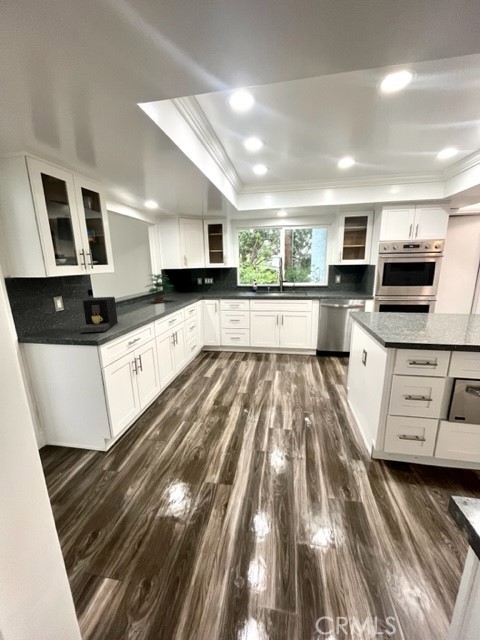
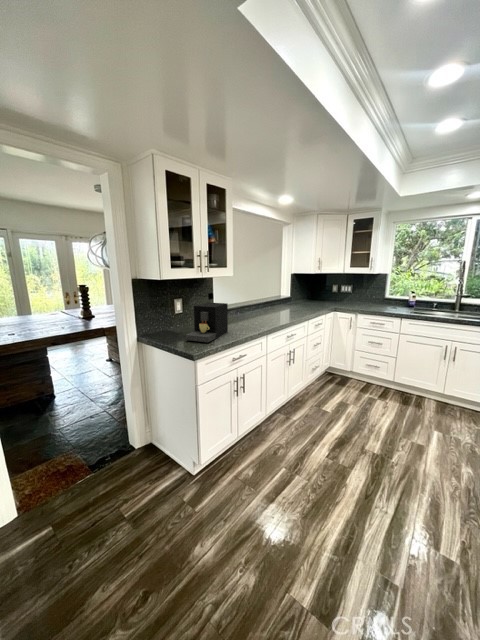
potted plant: present [147,274,172,303] -> none [268,279,301,311]

